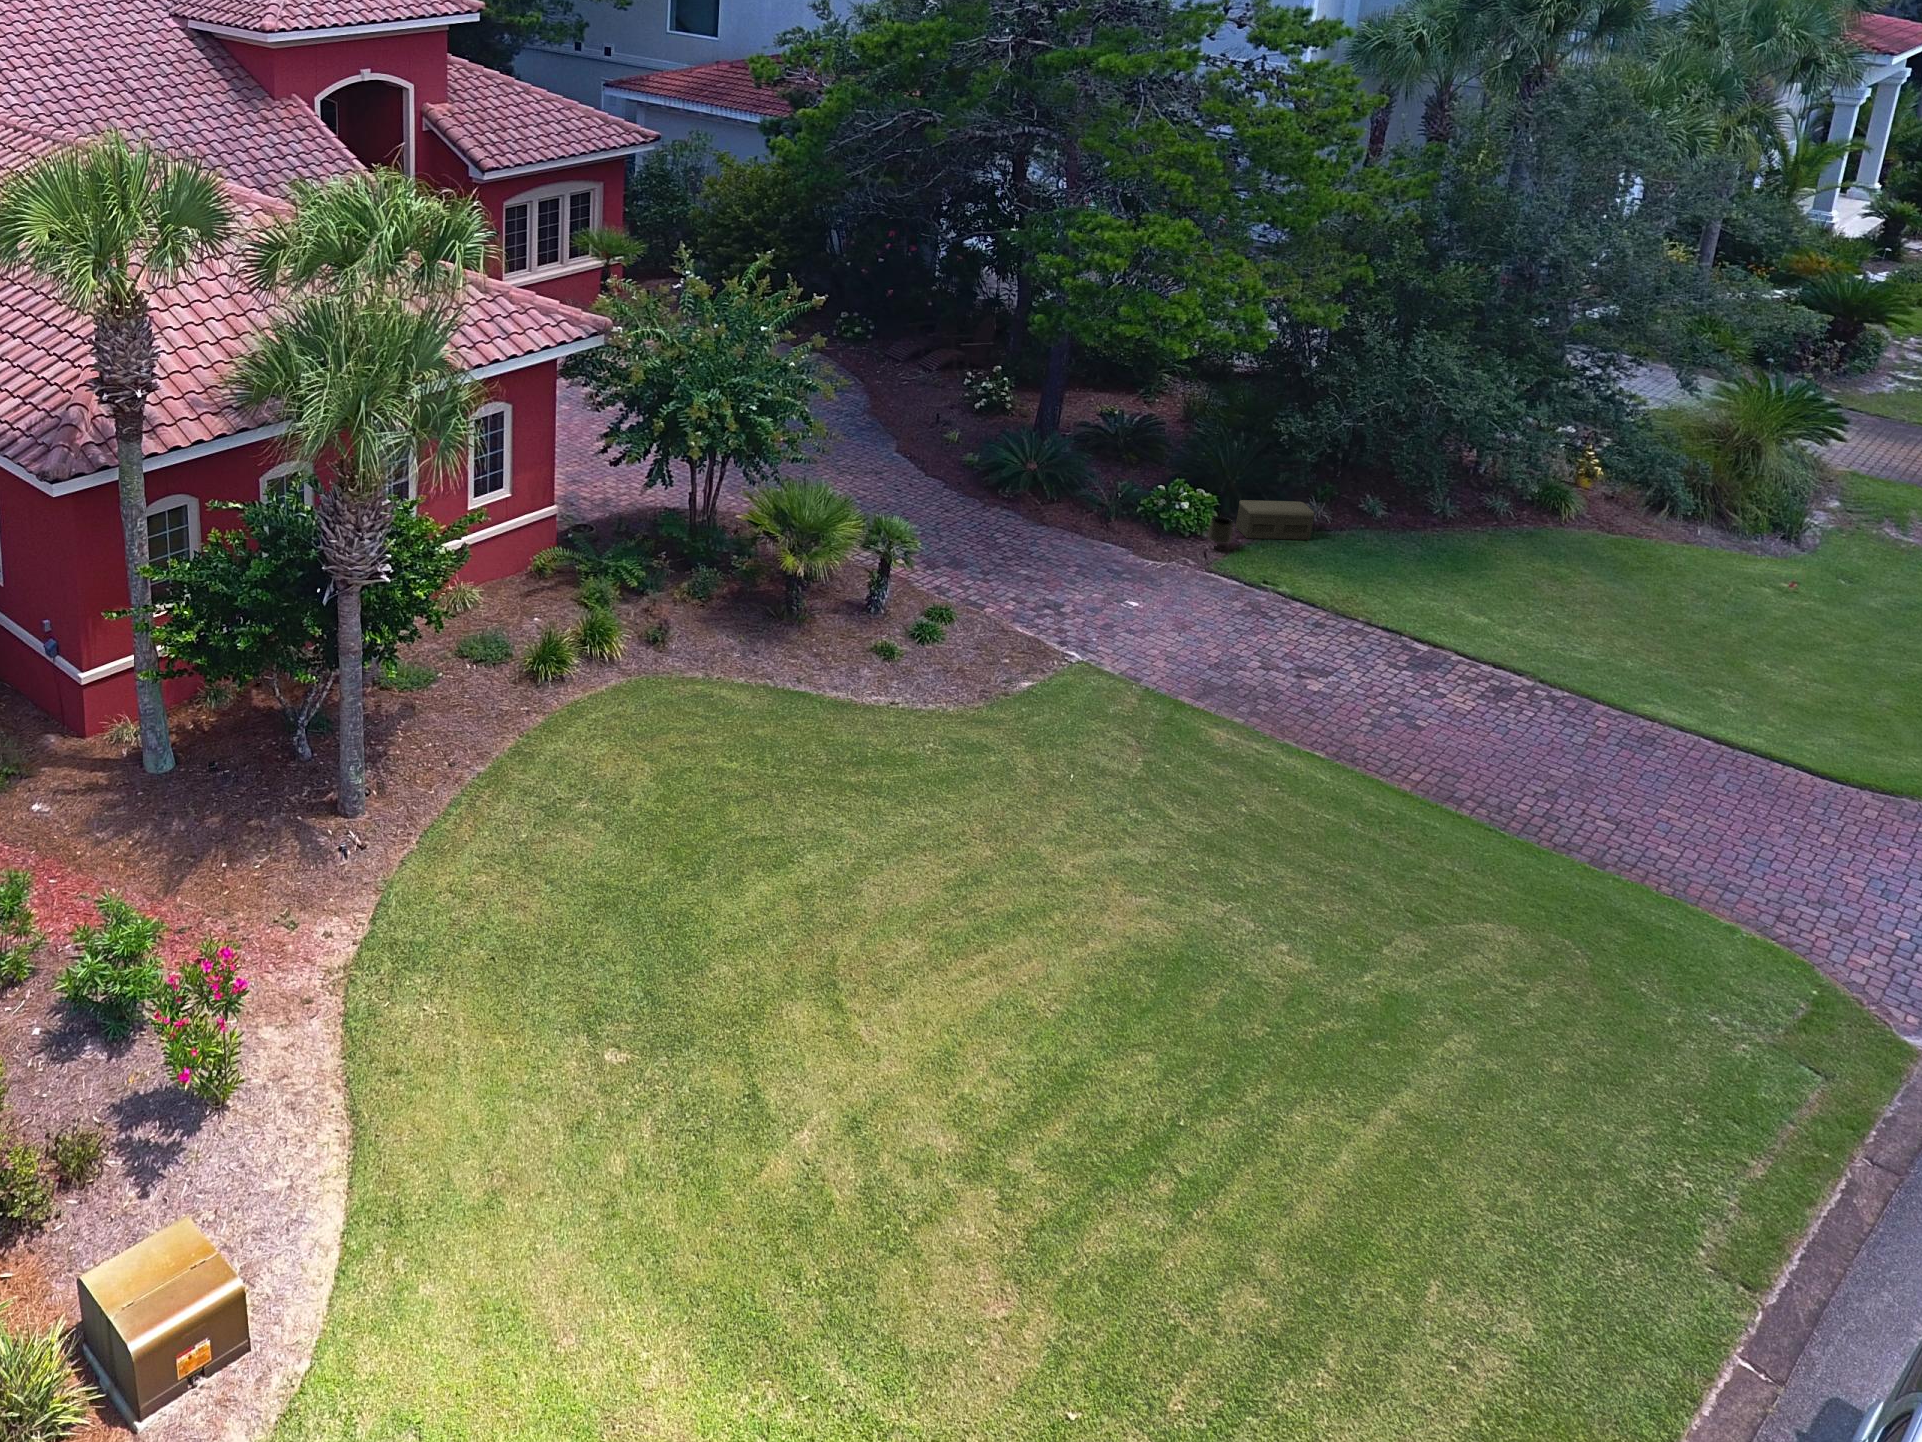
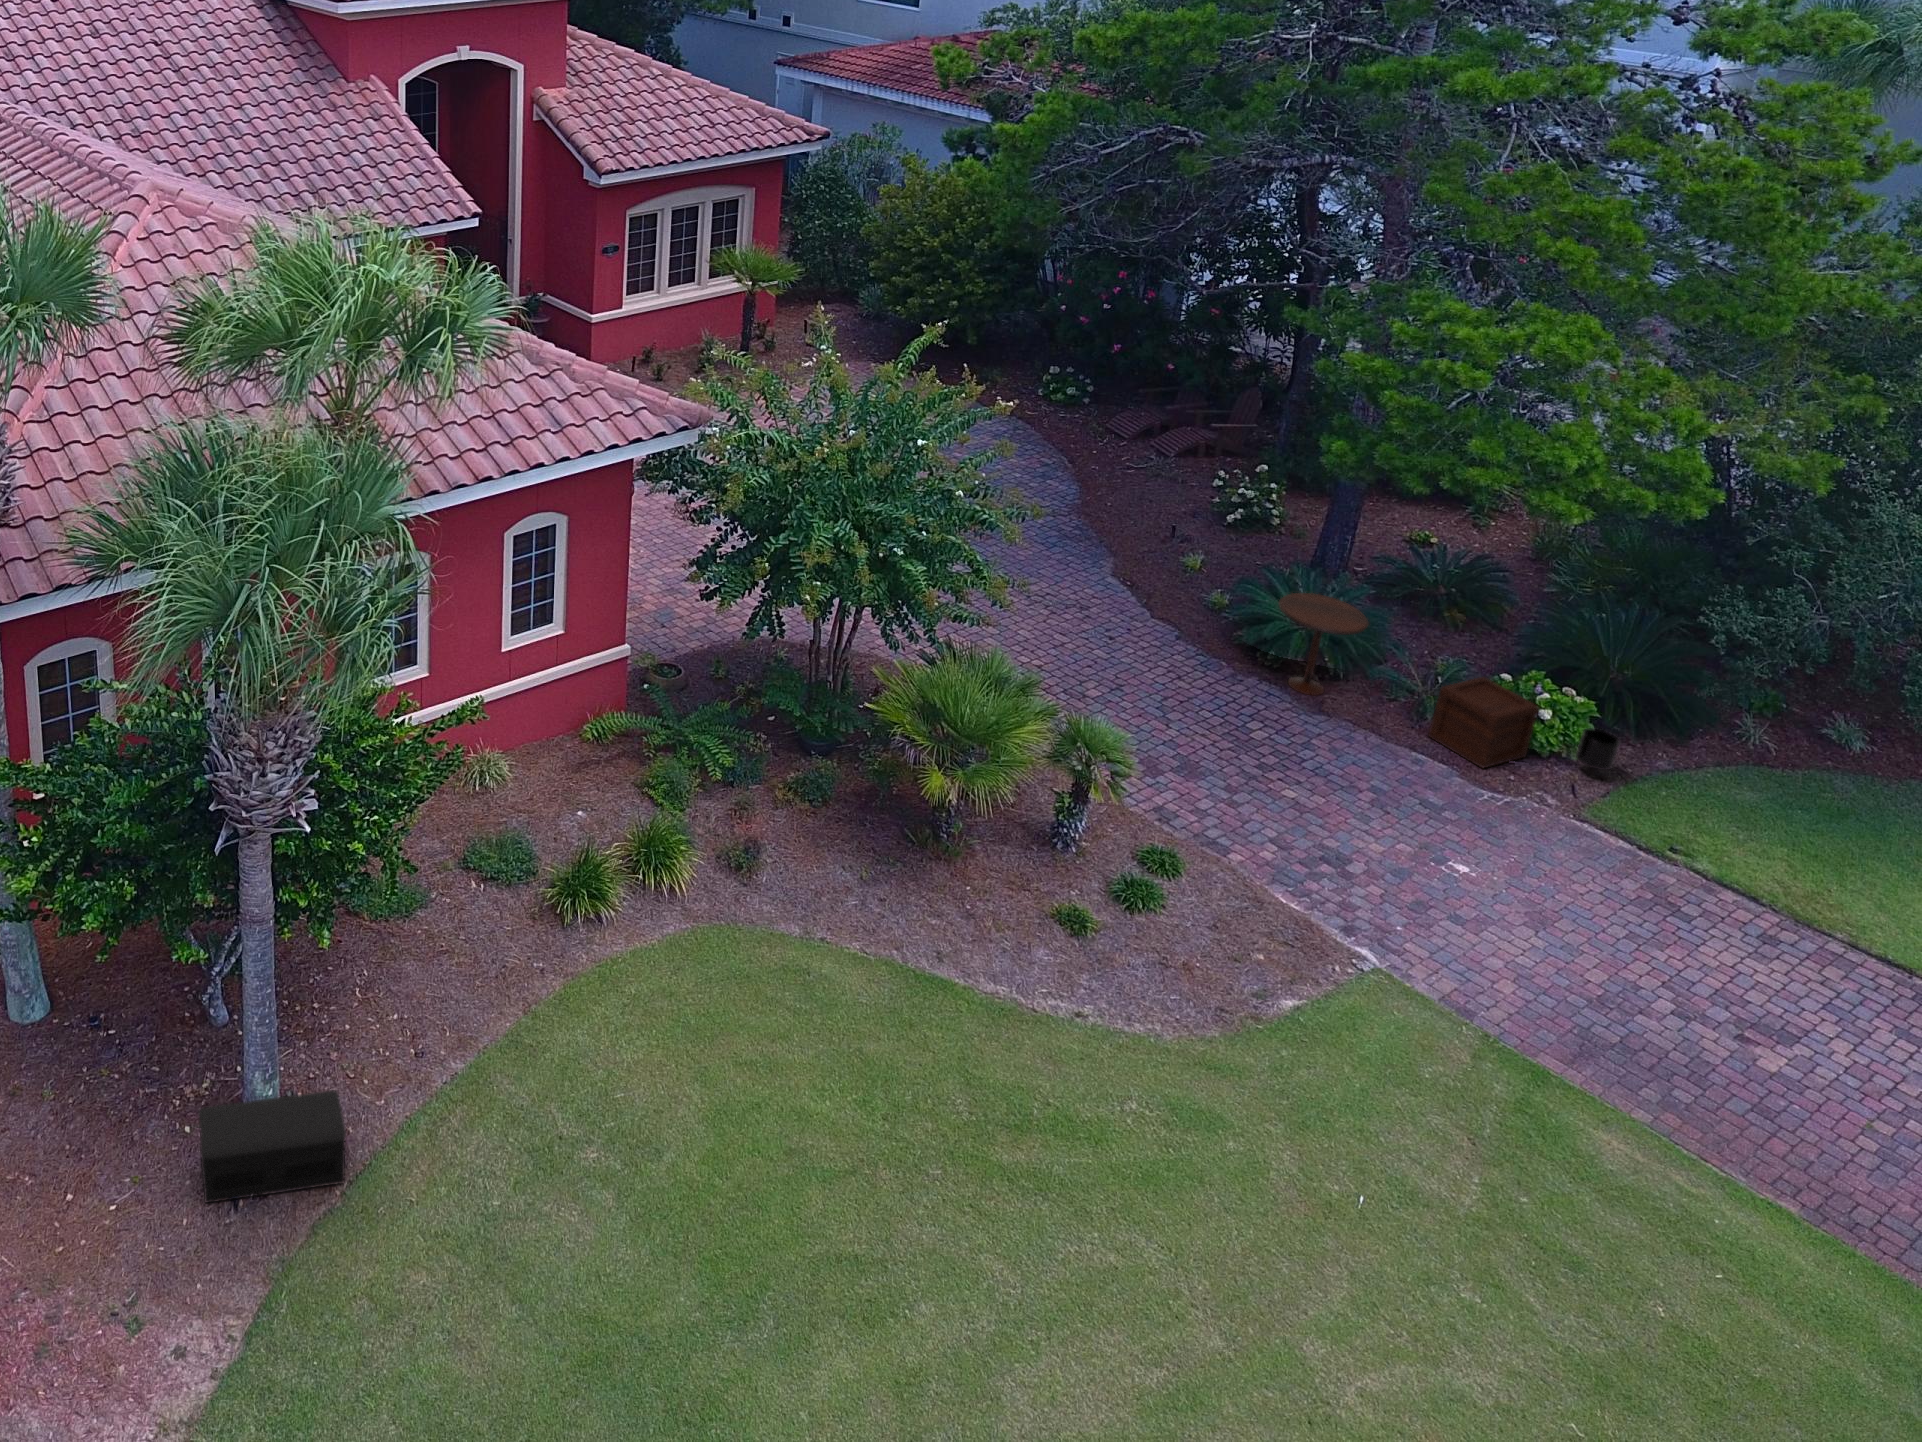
pedestal table: none [1013,446,1073,519] -> present [1279,593,1368,696]
wooden crate: none [1115,490,1183,552] -> present [1429,677,1539,768]
storage bench: present [1235,500,1315,540] -> present [198,1090,346,1203]

